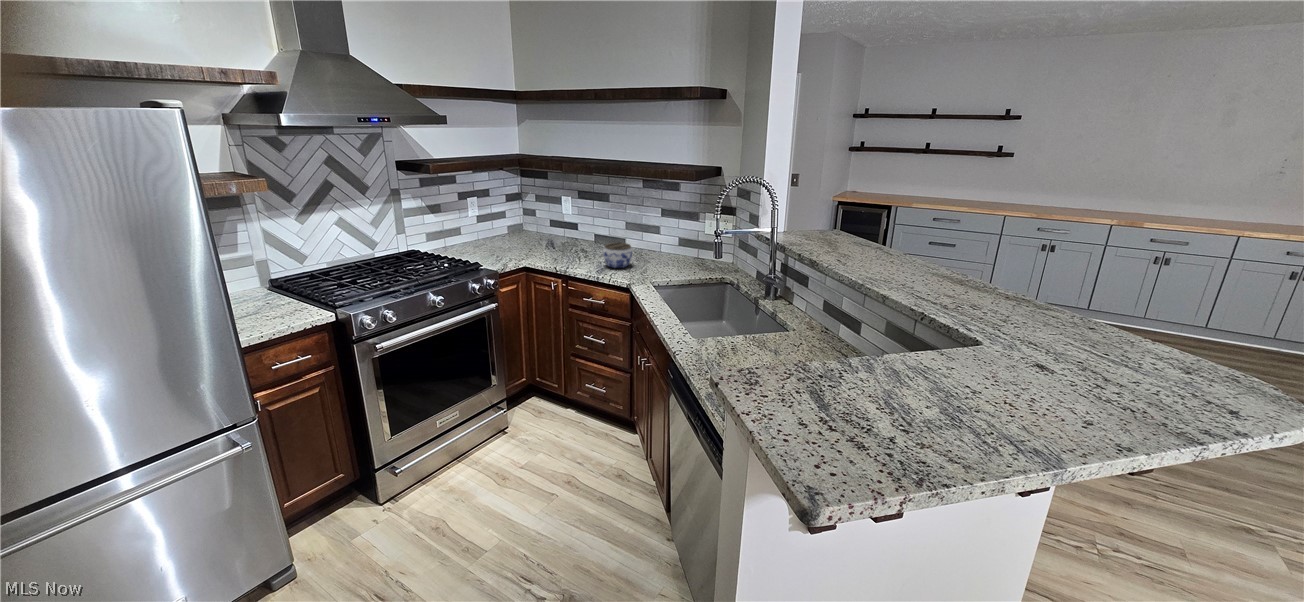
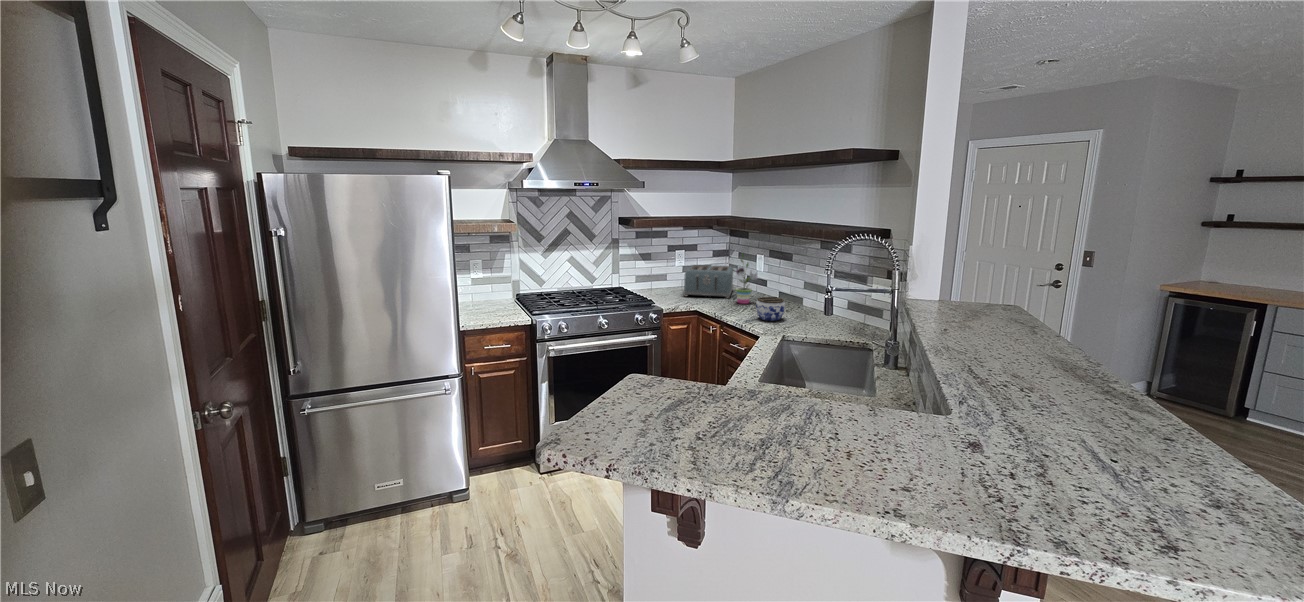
potted plant: none [556,197,584,252] -> present [734,254,758,304]
toaster: none [487,211,547,252] -> present [683,265,733,298]

